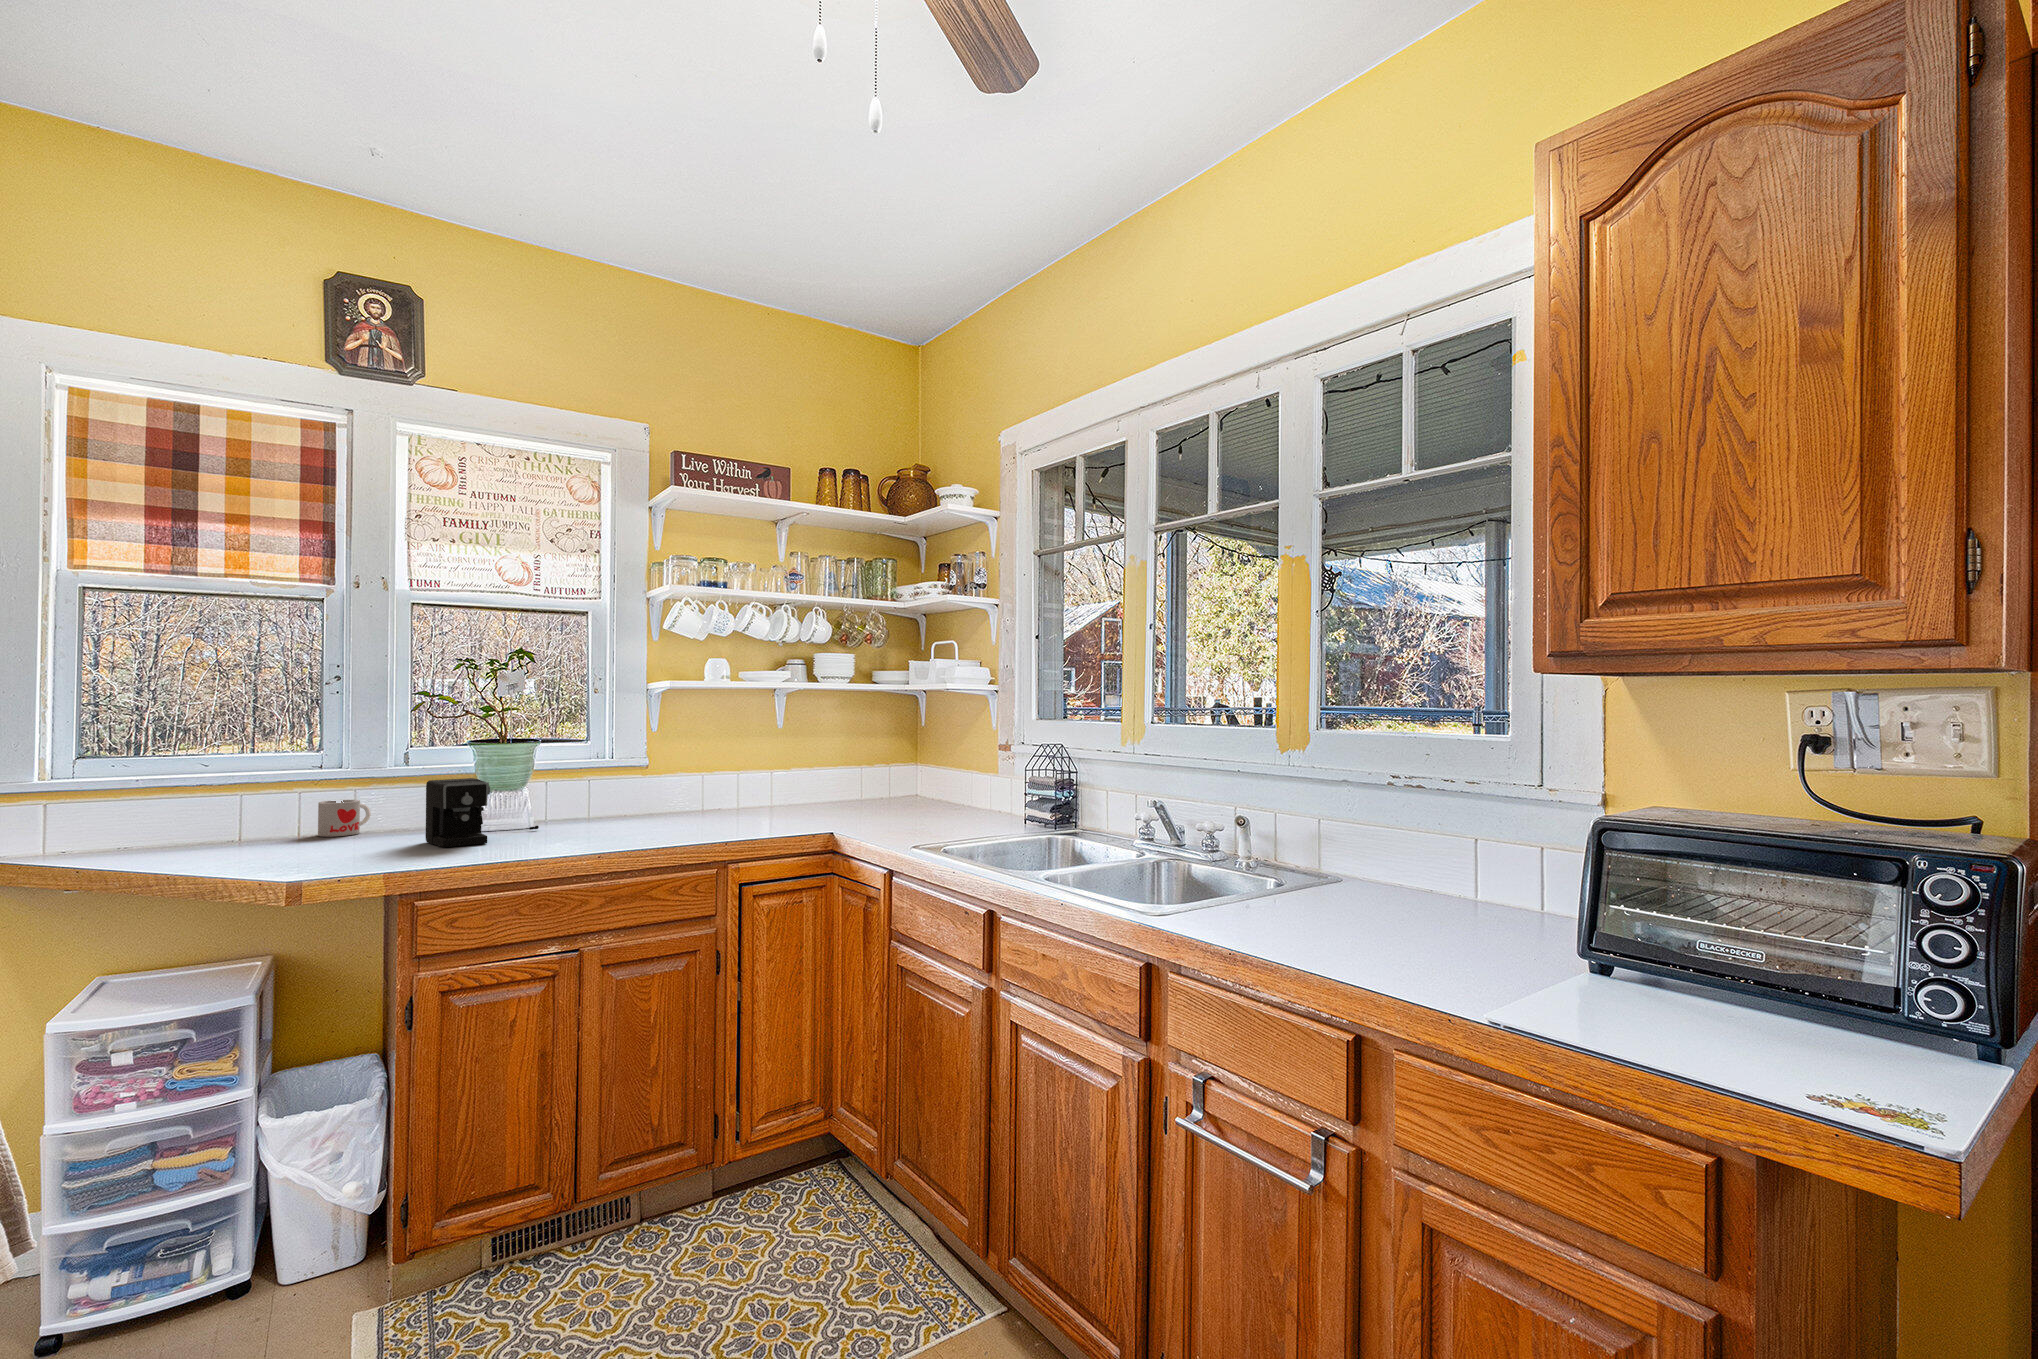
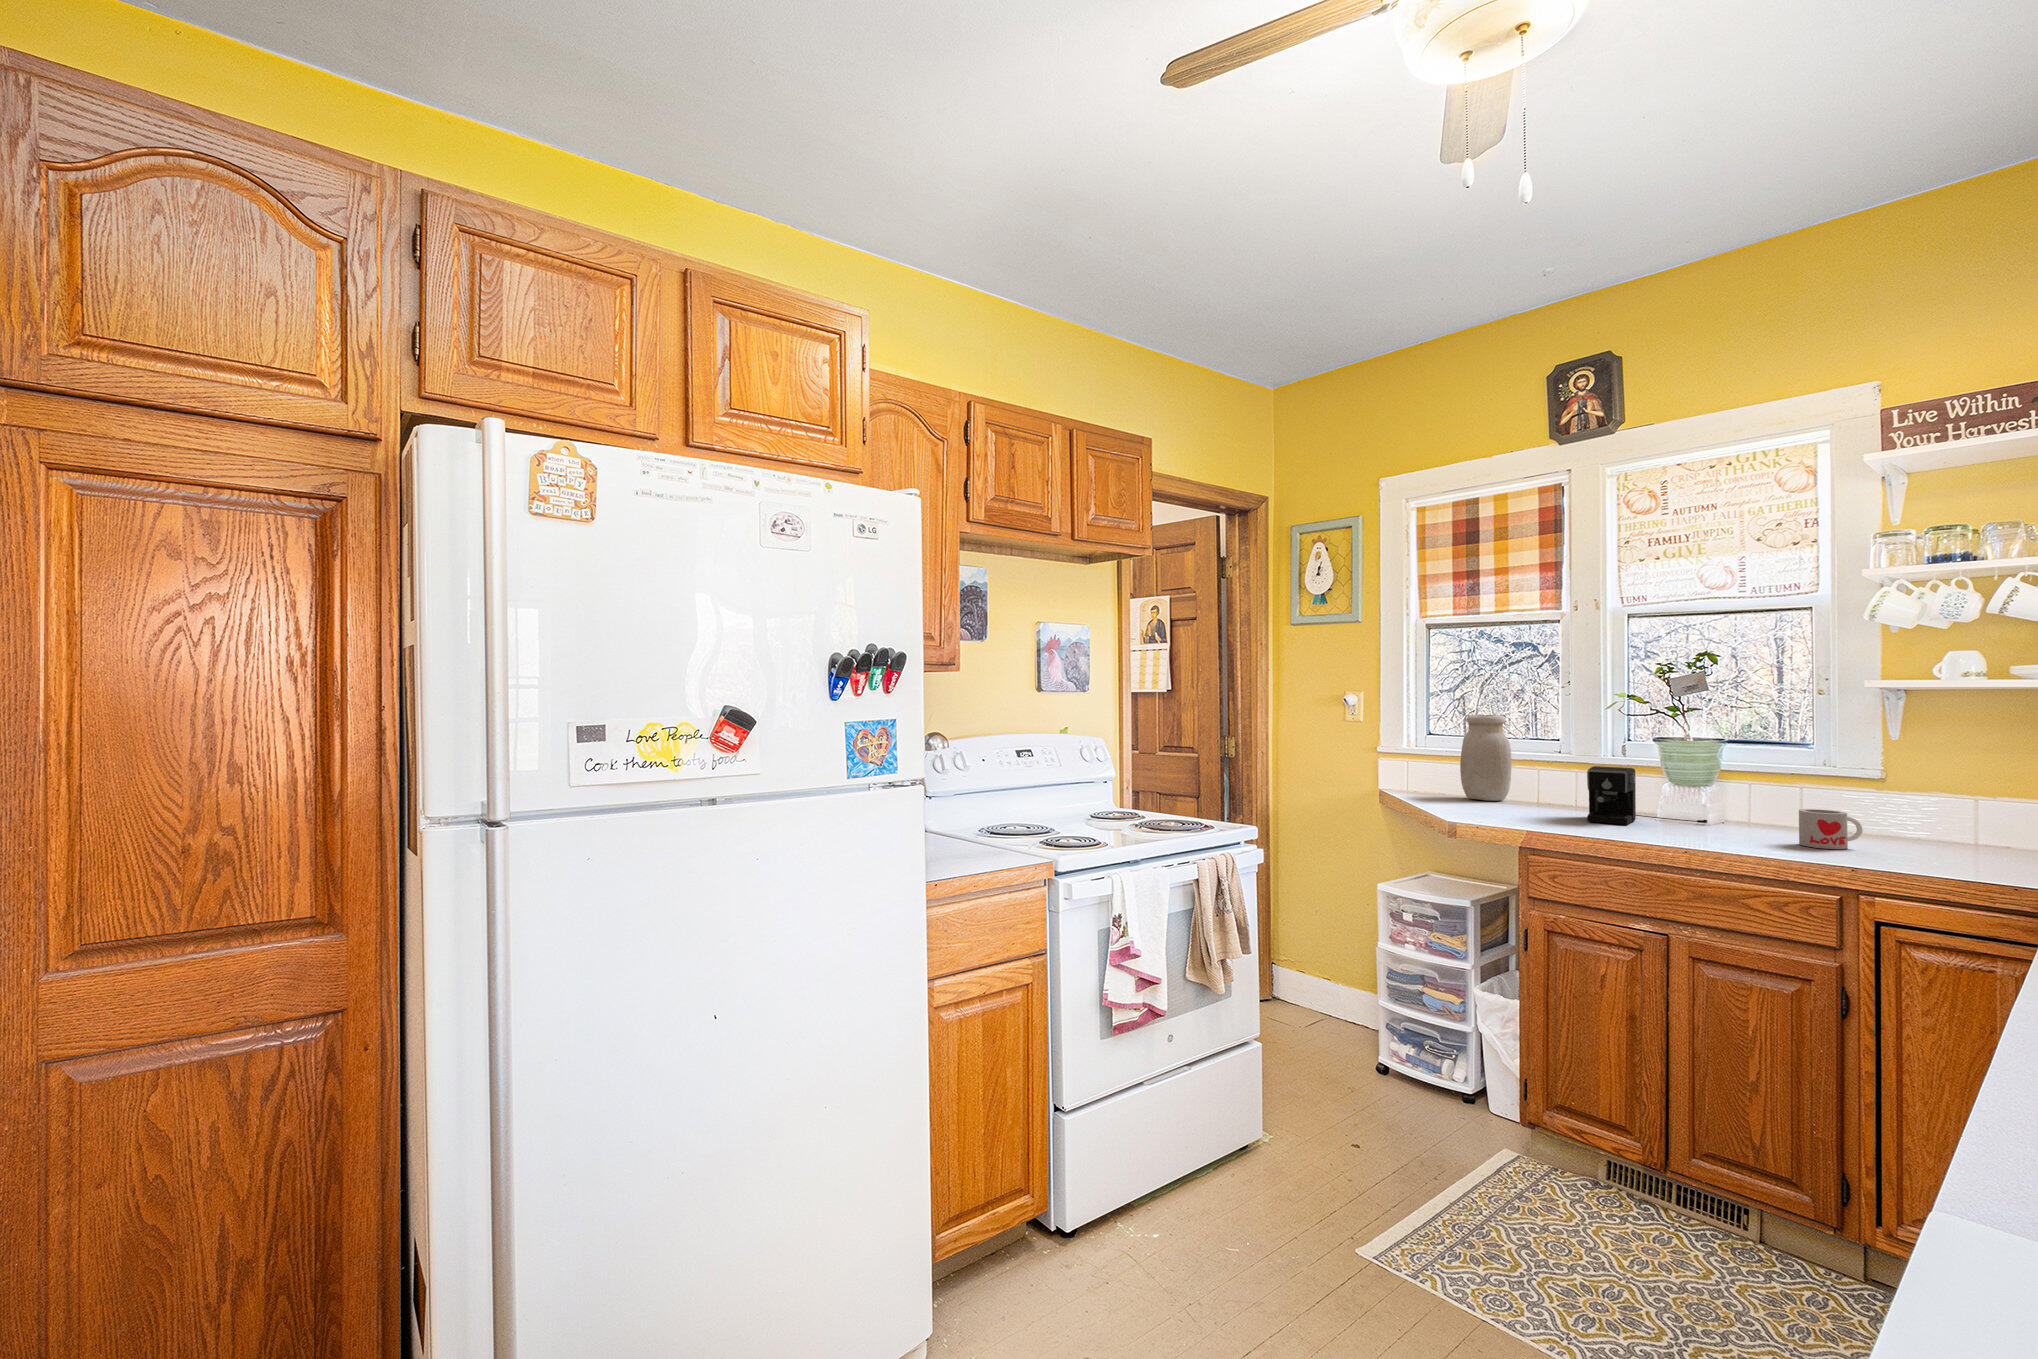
jar: none [193,723,279,848] -> present [1460,715,1512,801]
mug: present [318,800,371,837] -> present [1799,809,1863,849]

